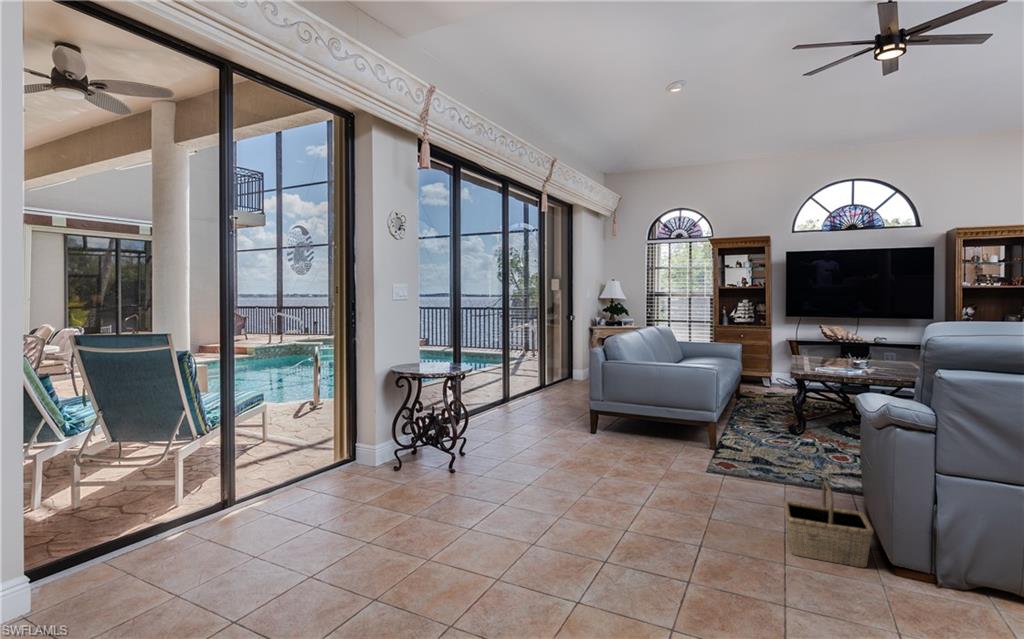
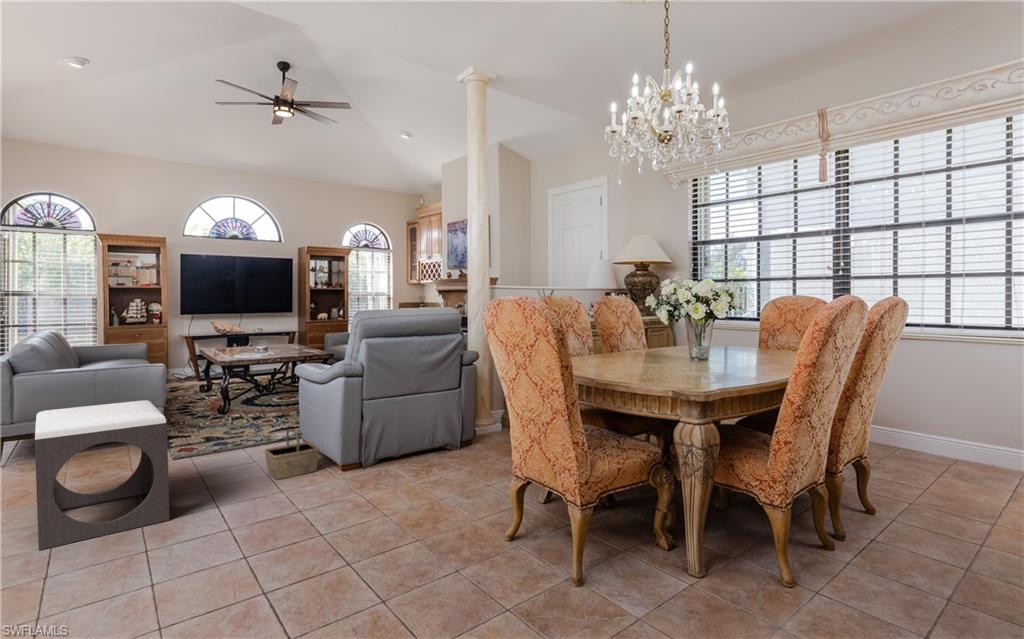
footstool: none [515,393,650,553] -> present [35,400,169,550]

